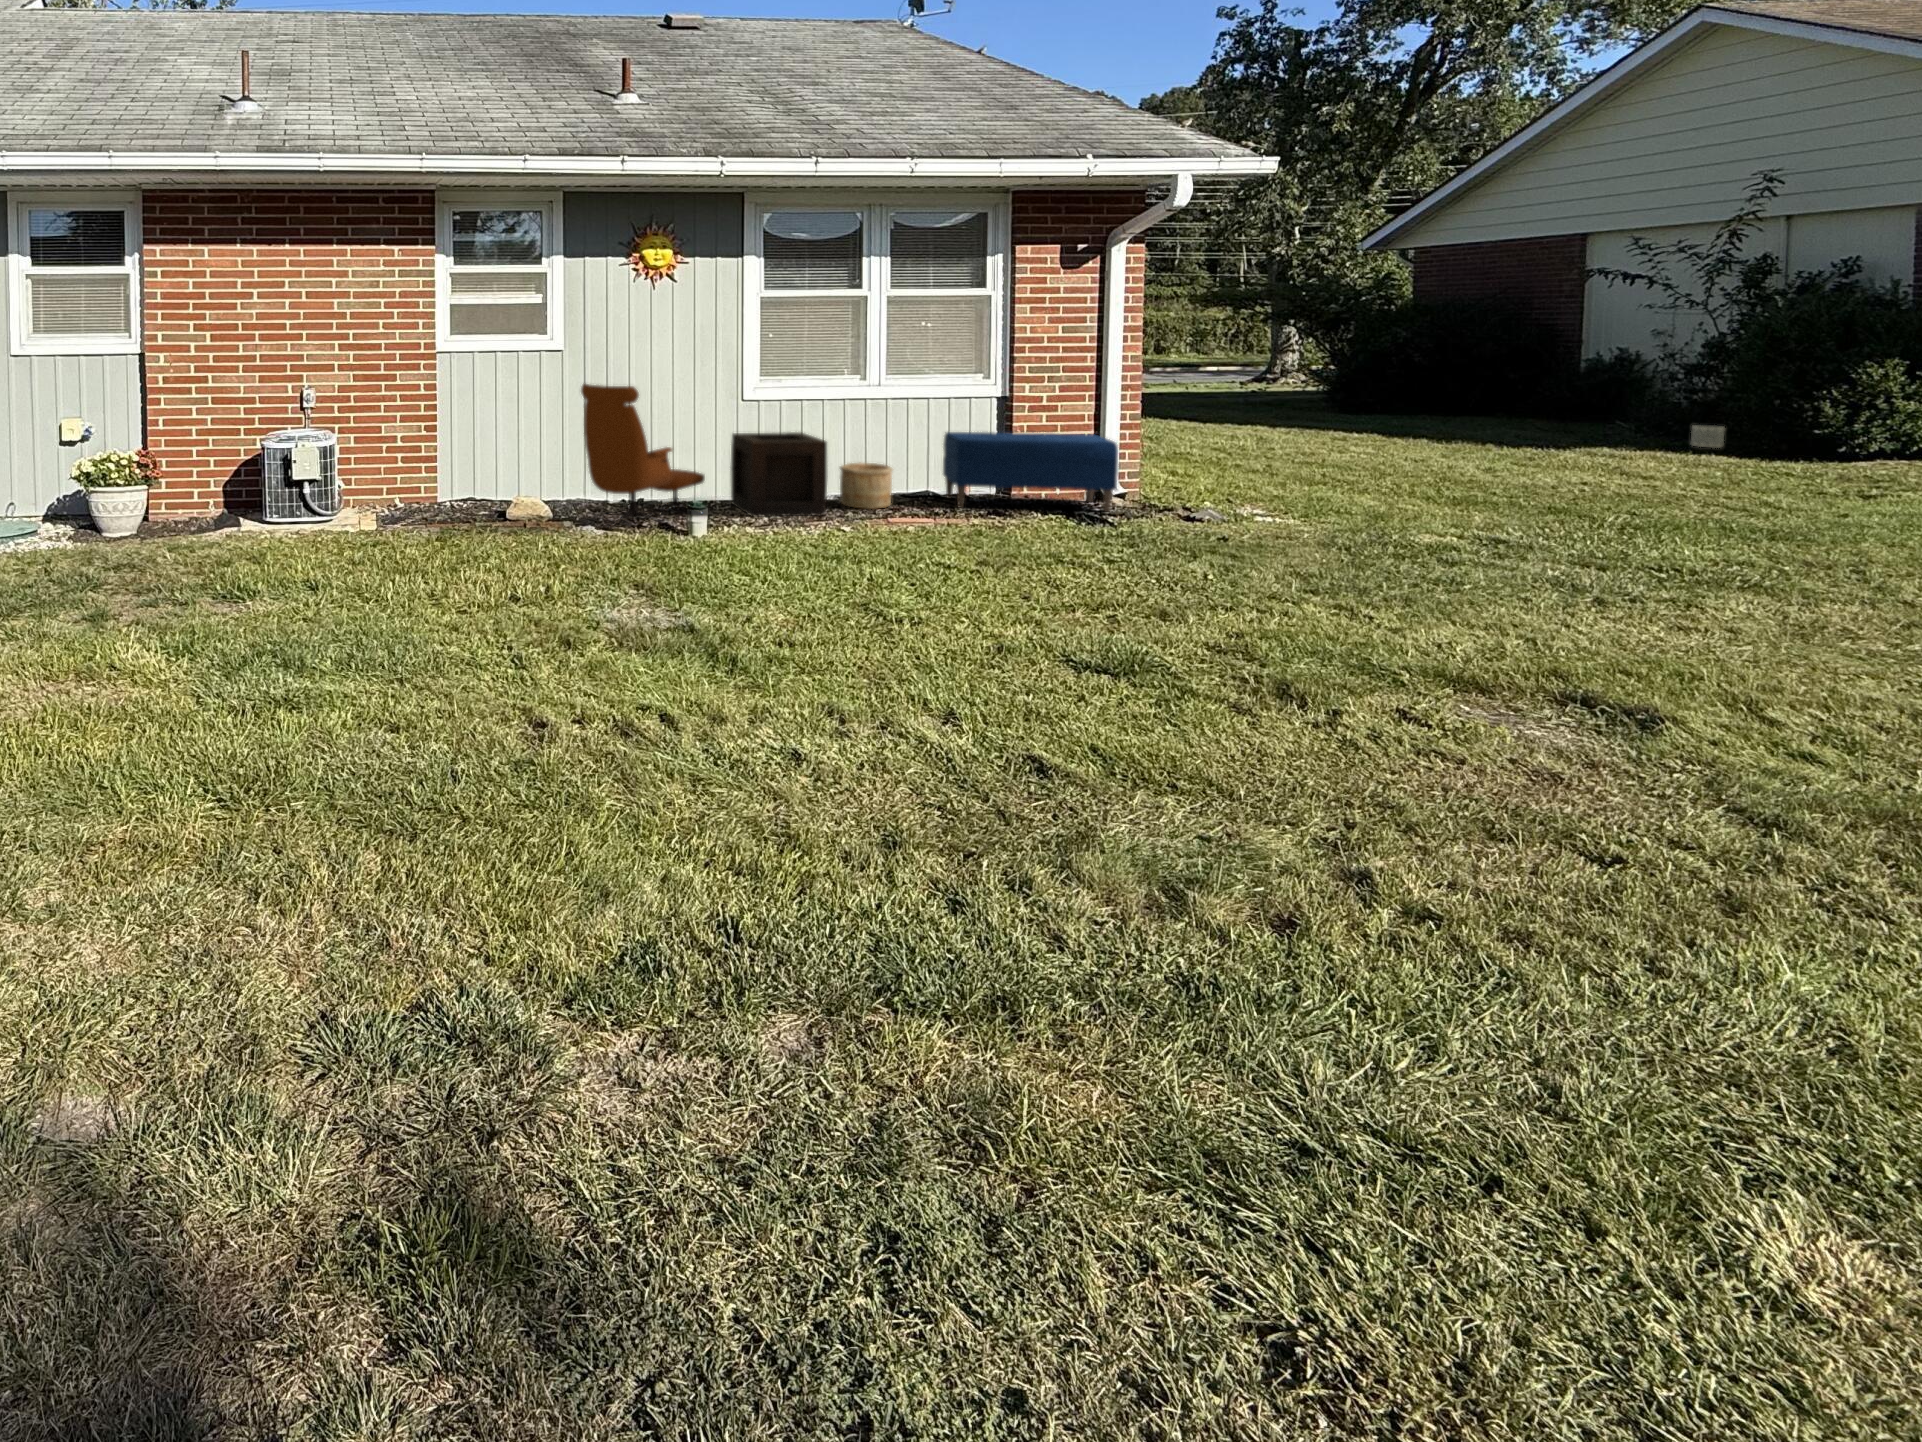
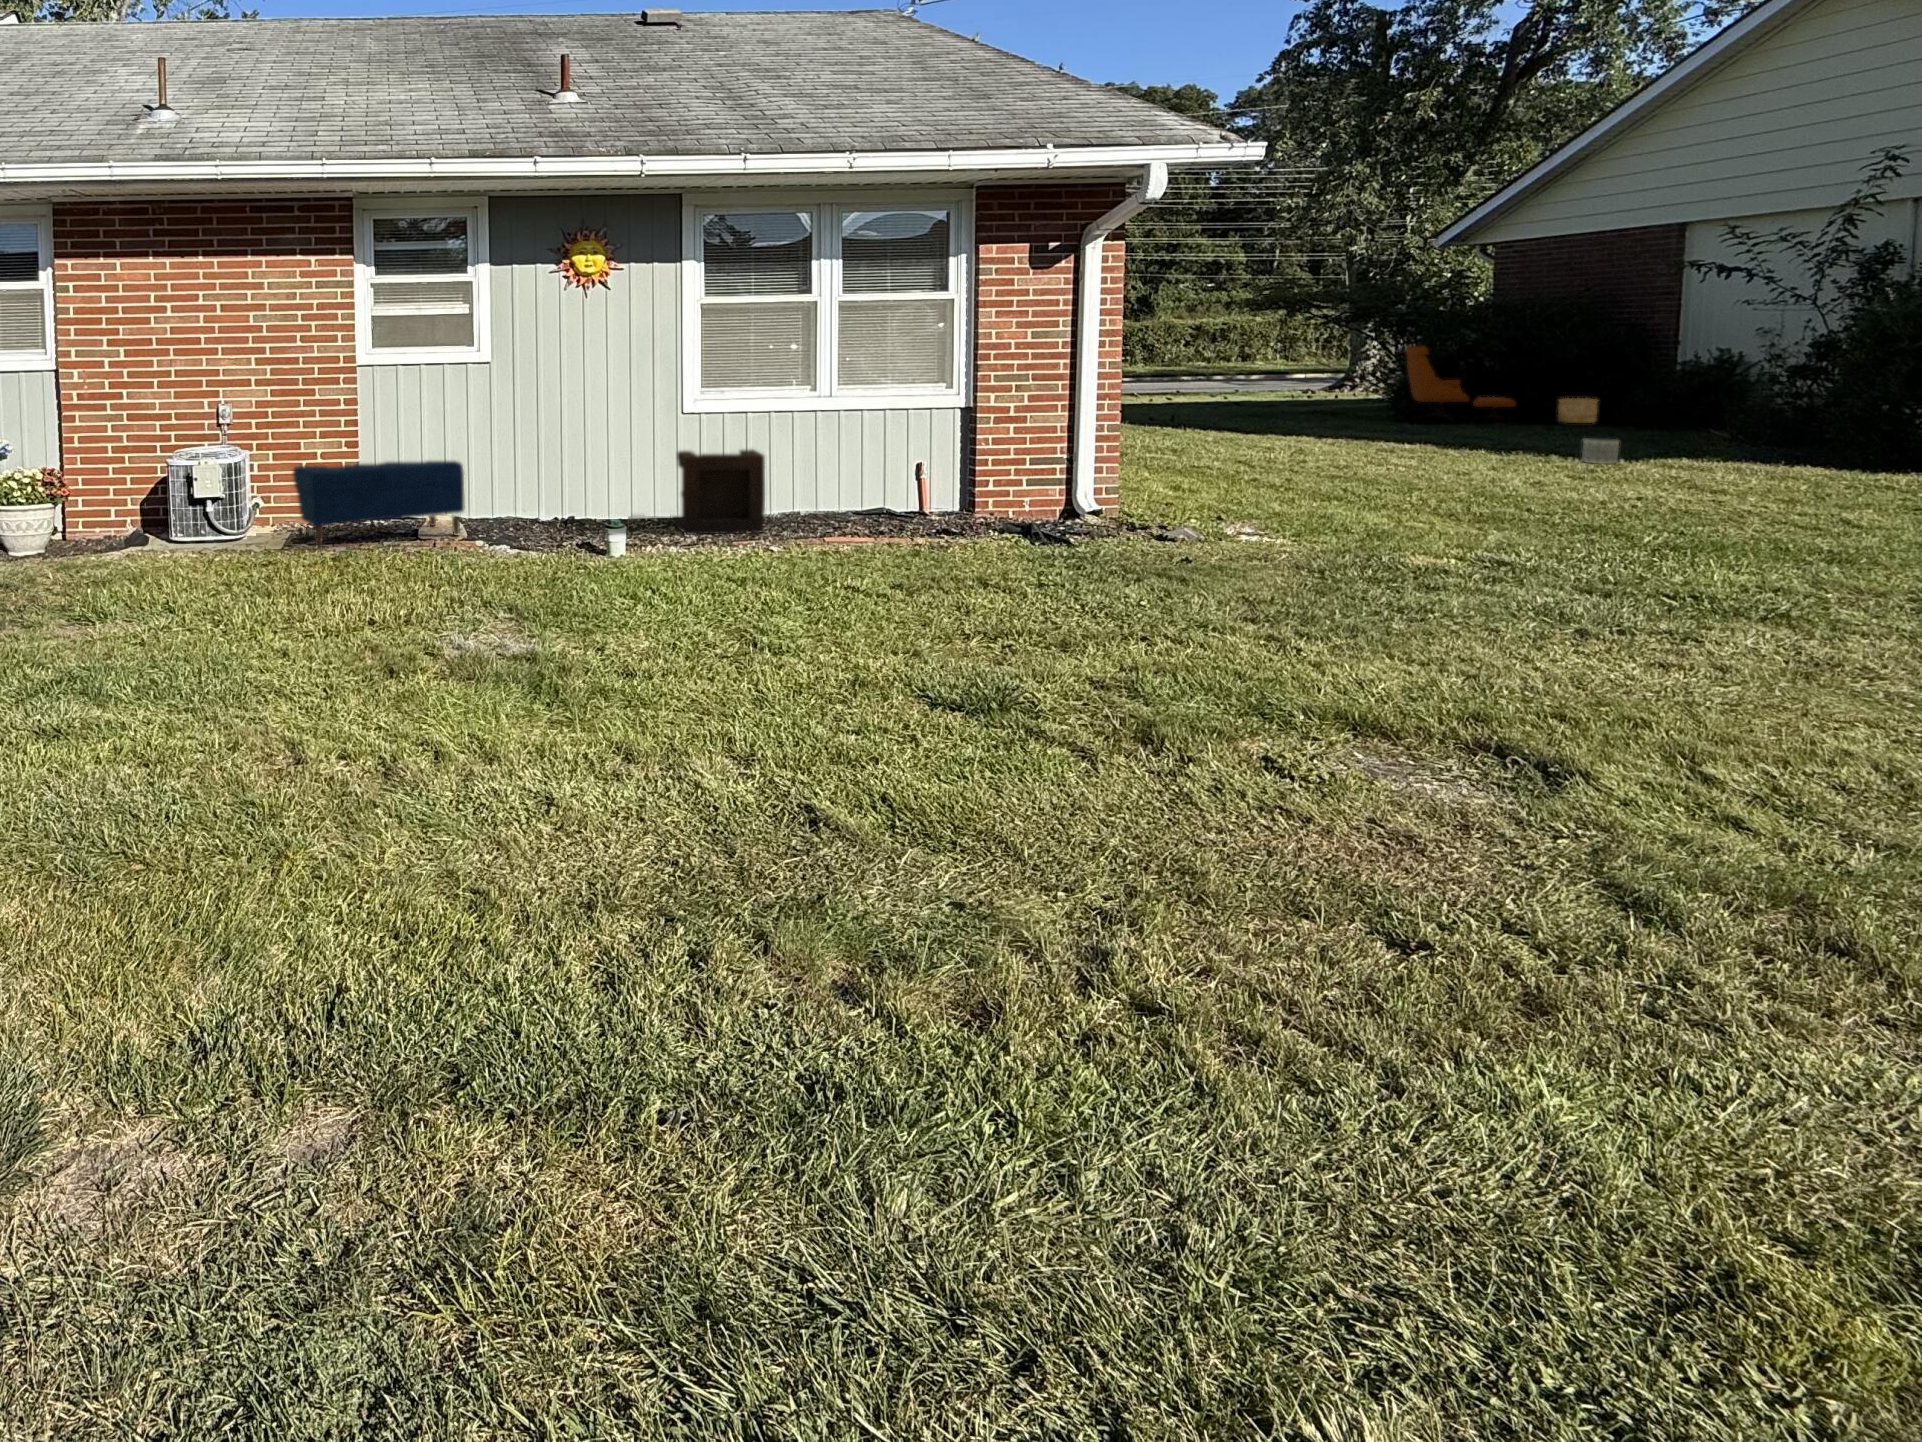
lounge chair: present [581,384,705,529] -> present [1405,346,1516,422]
planter: present [1691,425,1724,448] -> present [1582,438,1619,464]
bench: present [943,432,1118,512] -> present [293,460,465,550]
wooden bucket: present [840,462,892,509] -> present [1558,398,1597,423]

